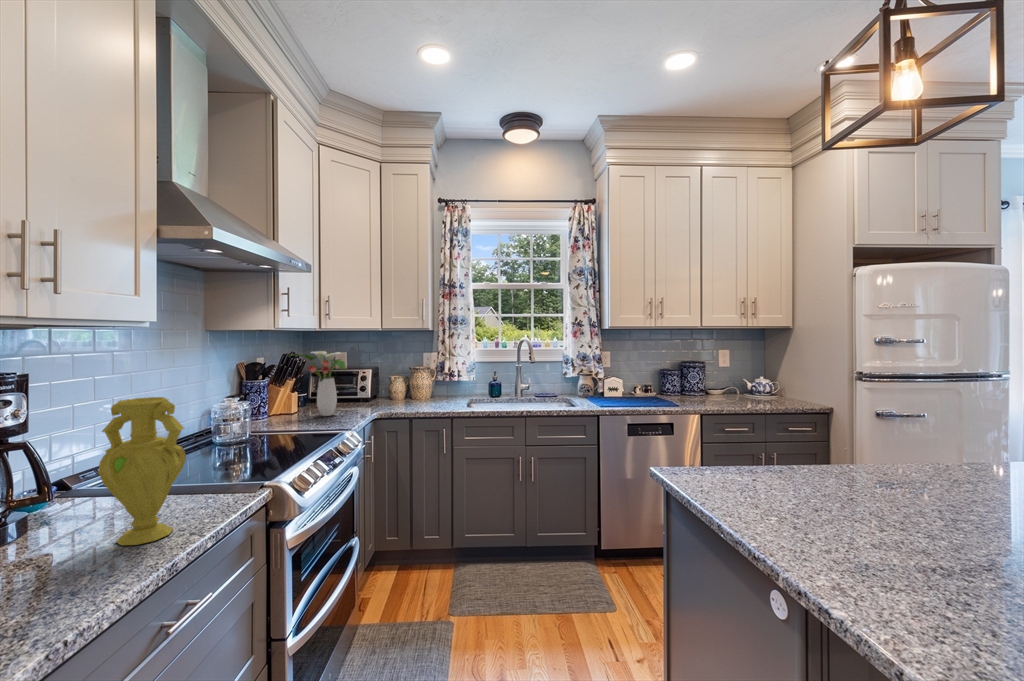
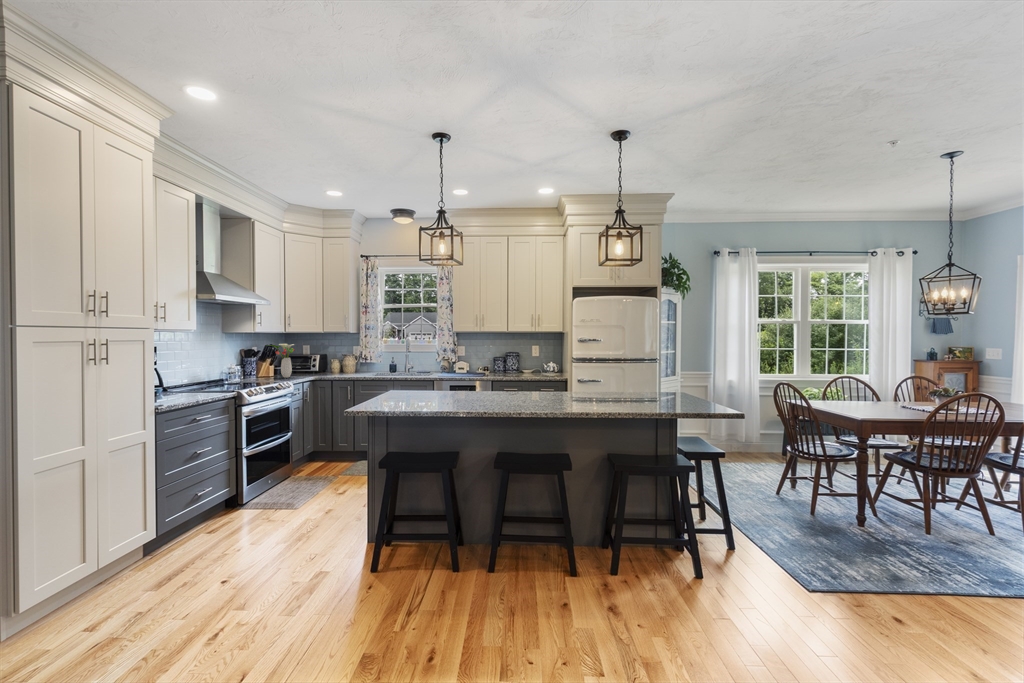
vase: present [98,397,186,545] -> none [177,354,204,398]

